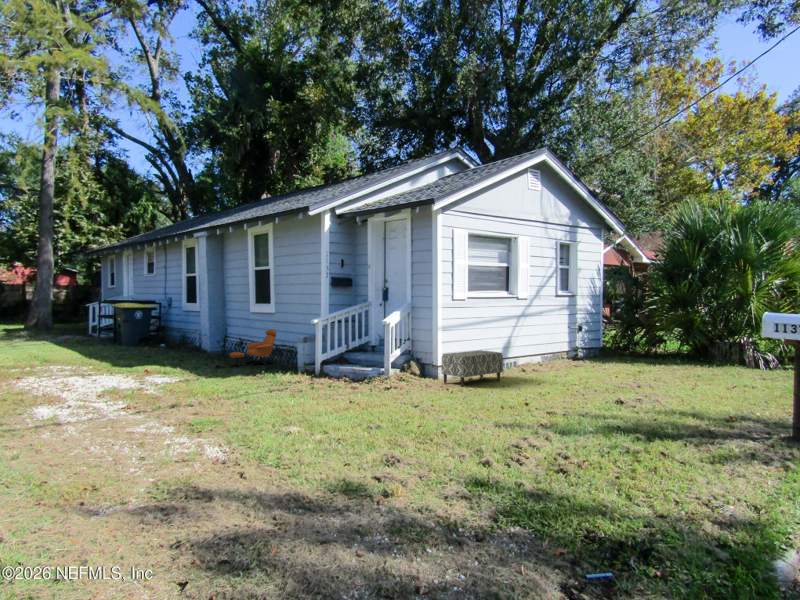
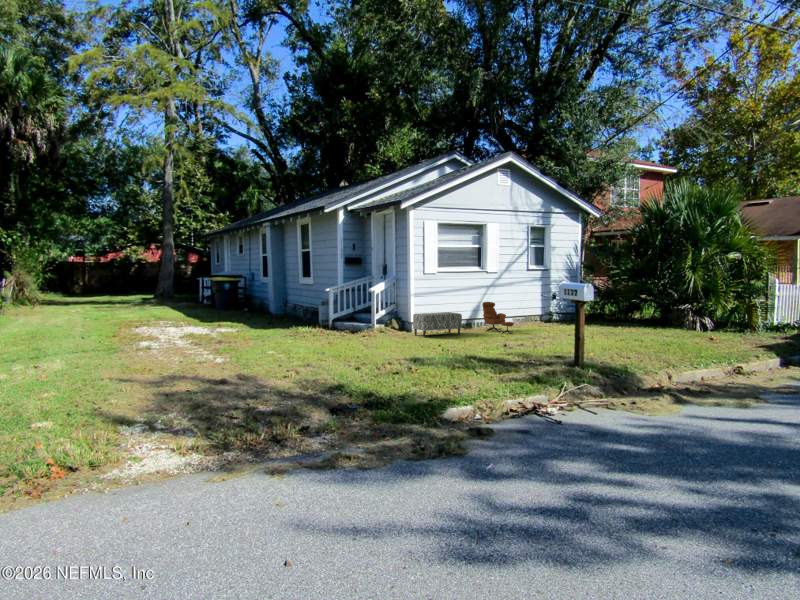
lounge chair: present [230,329,276,367] -> present [482,302,514,333]

